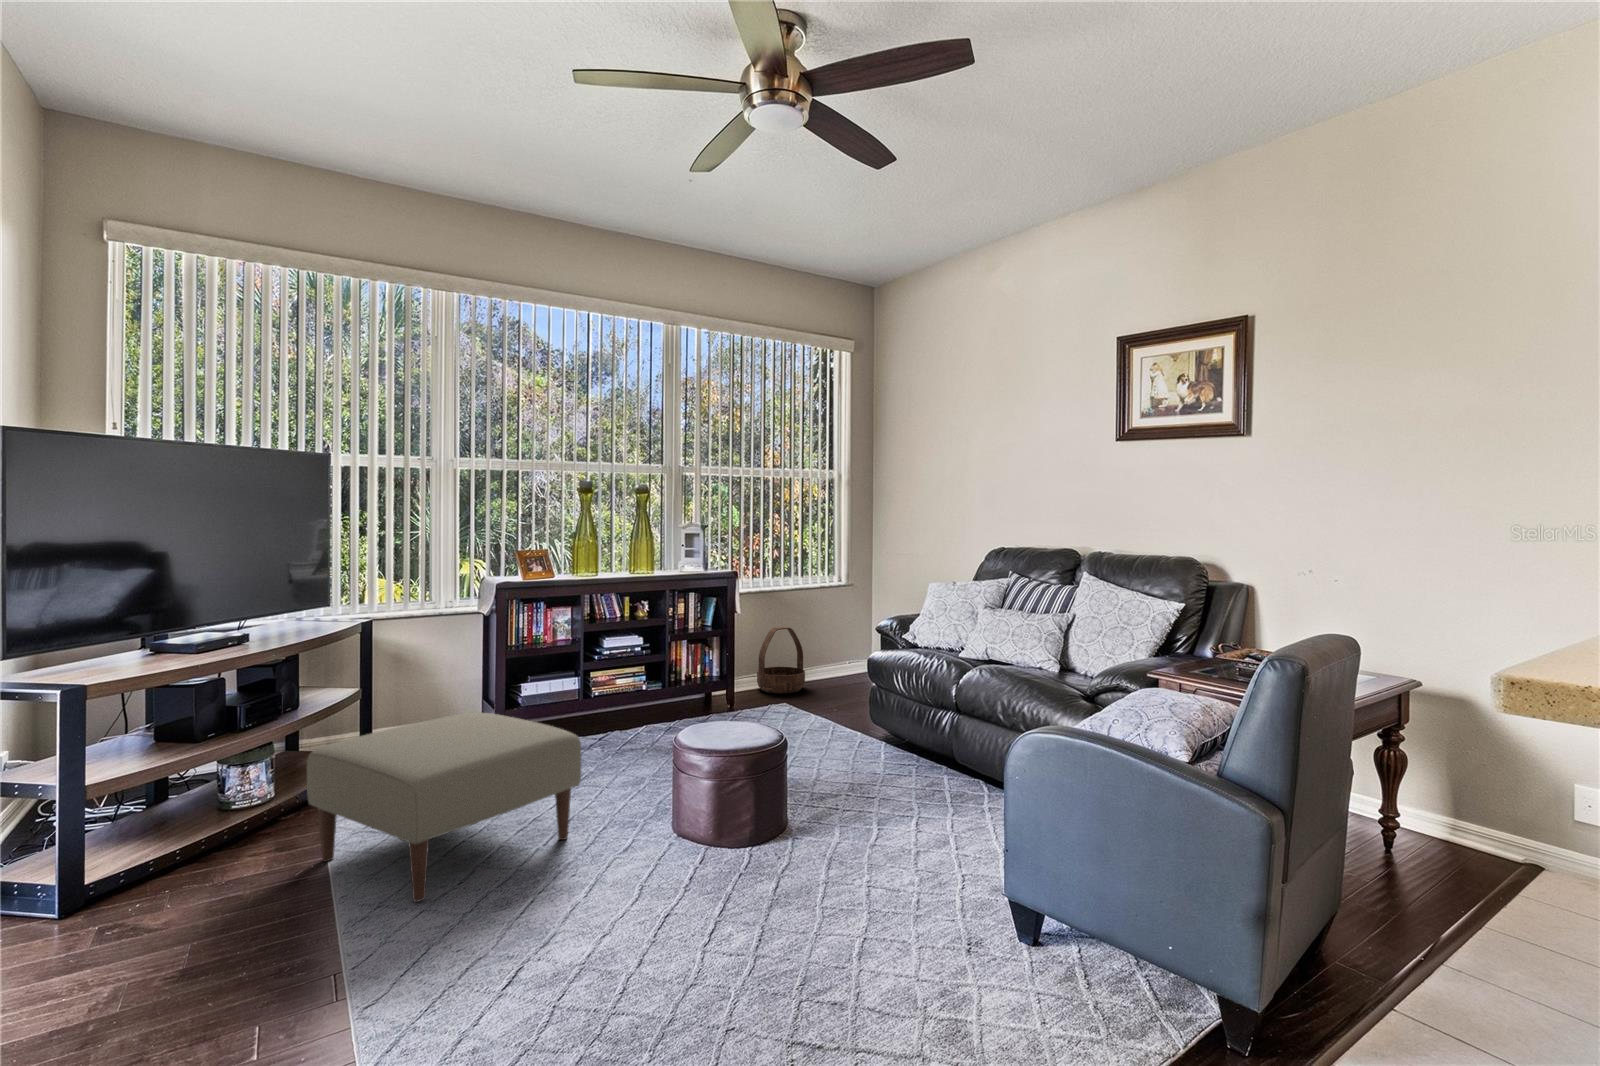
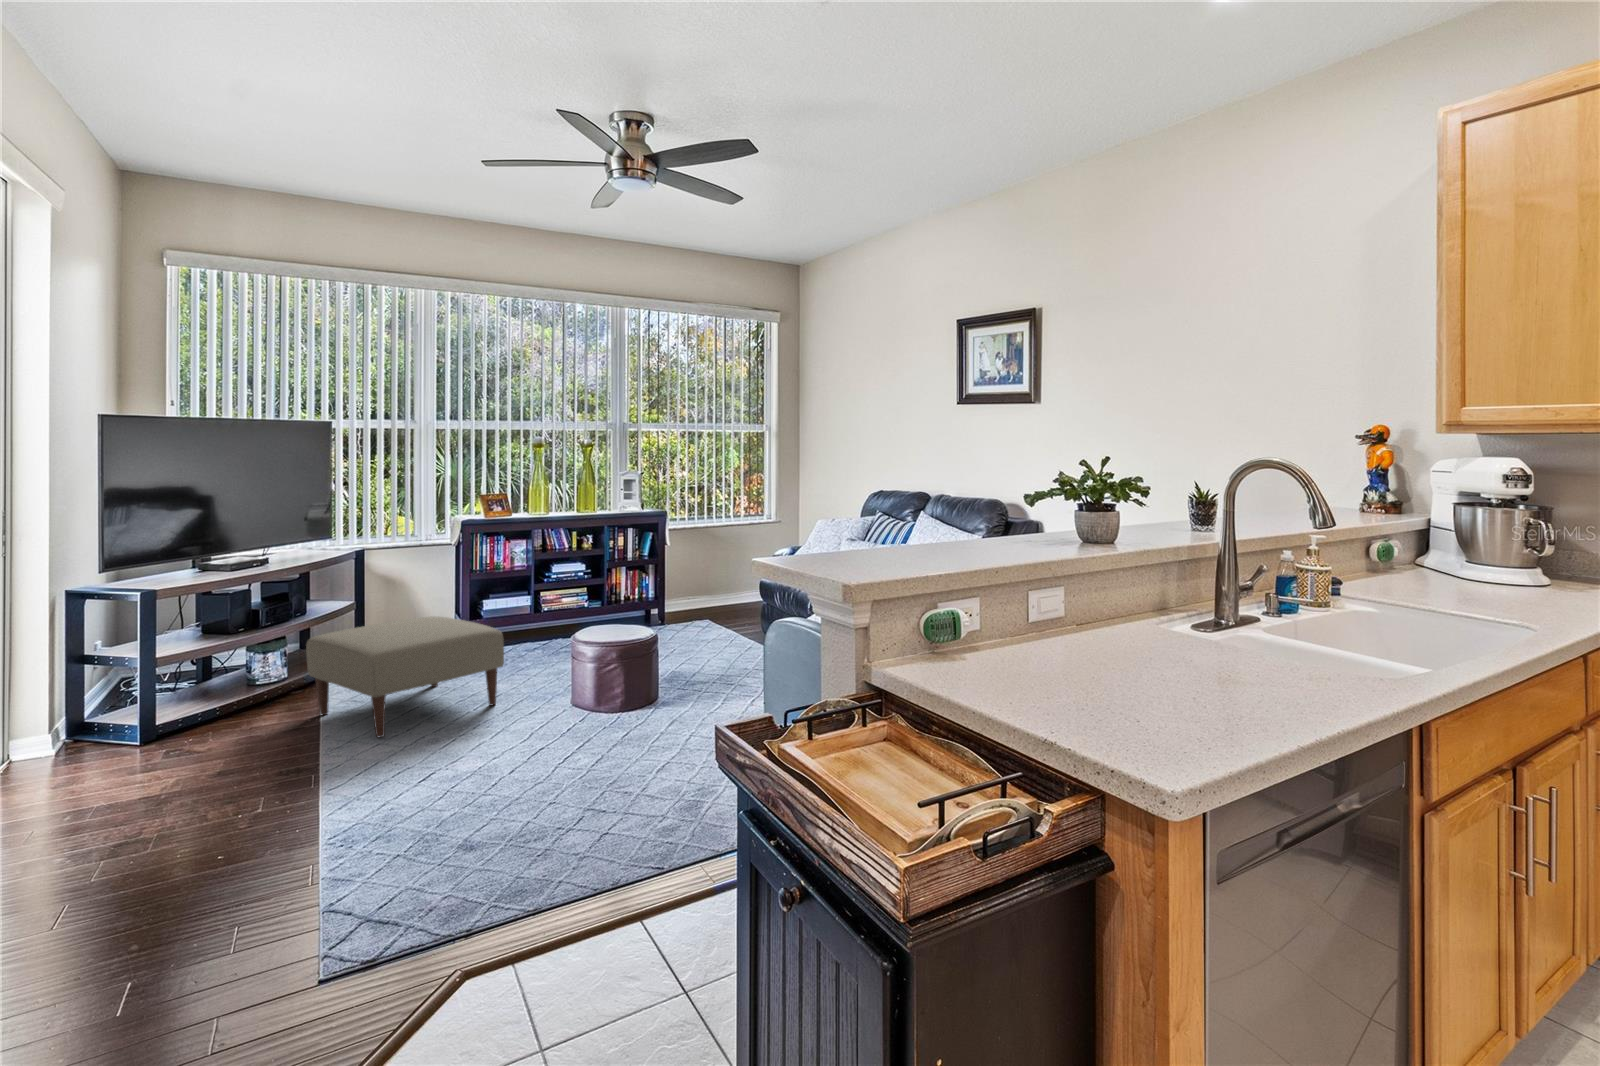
basket: present [757,627,805,694] -> none [691,559,730,613]

